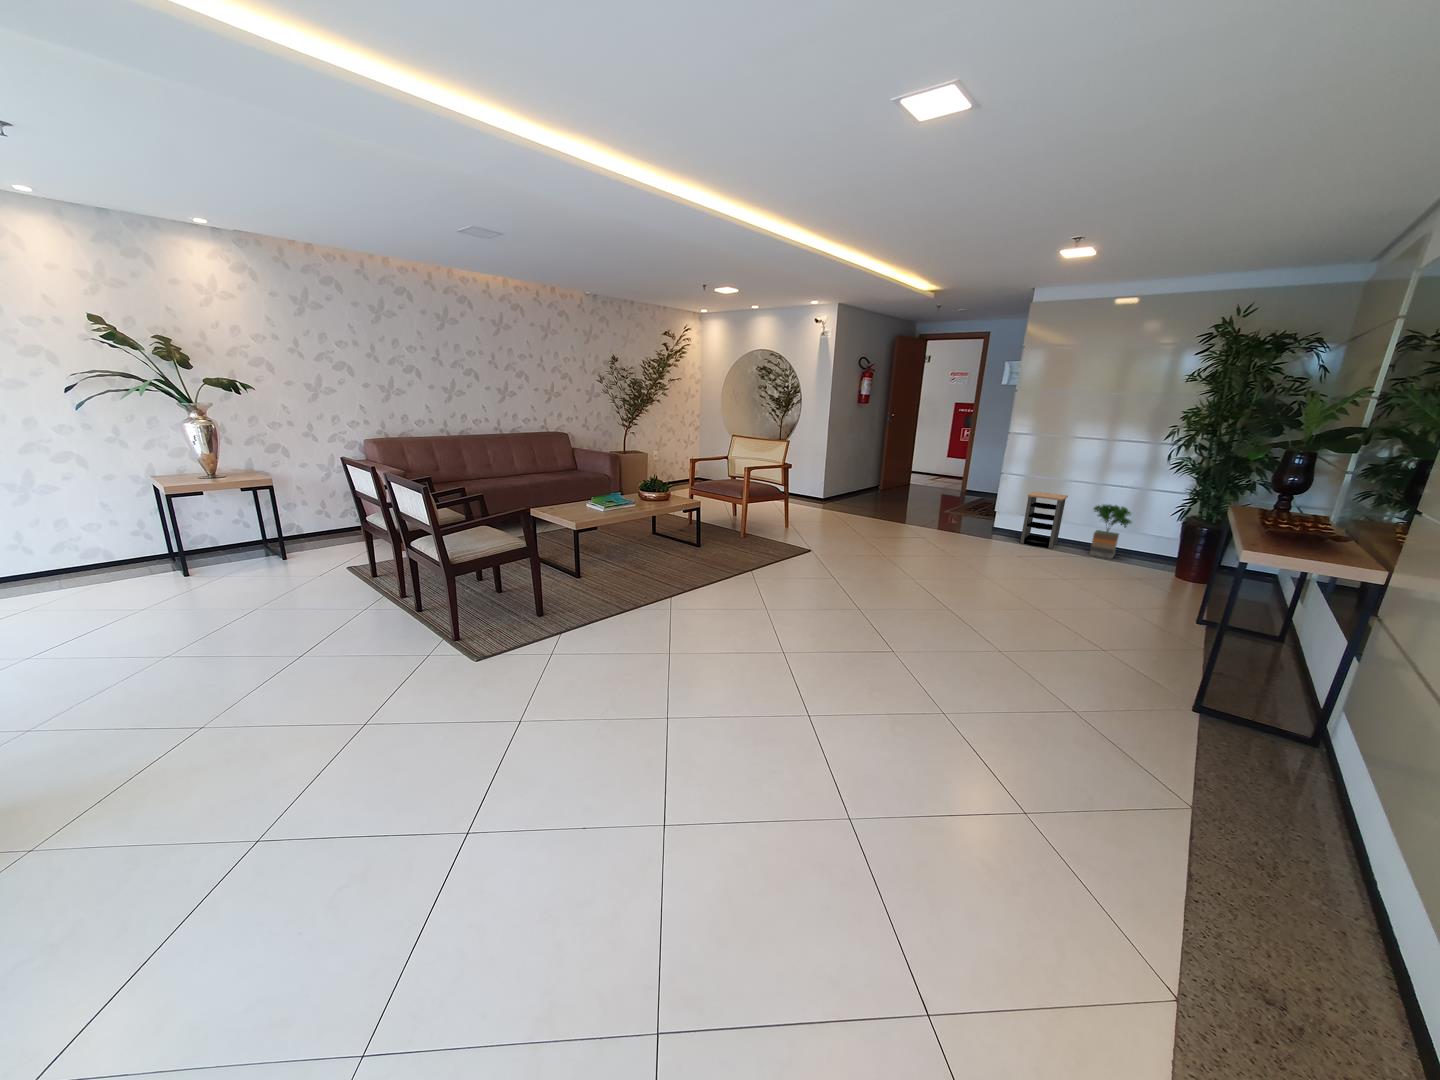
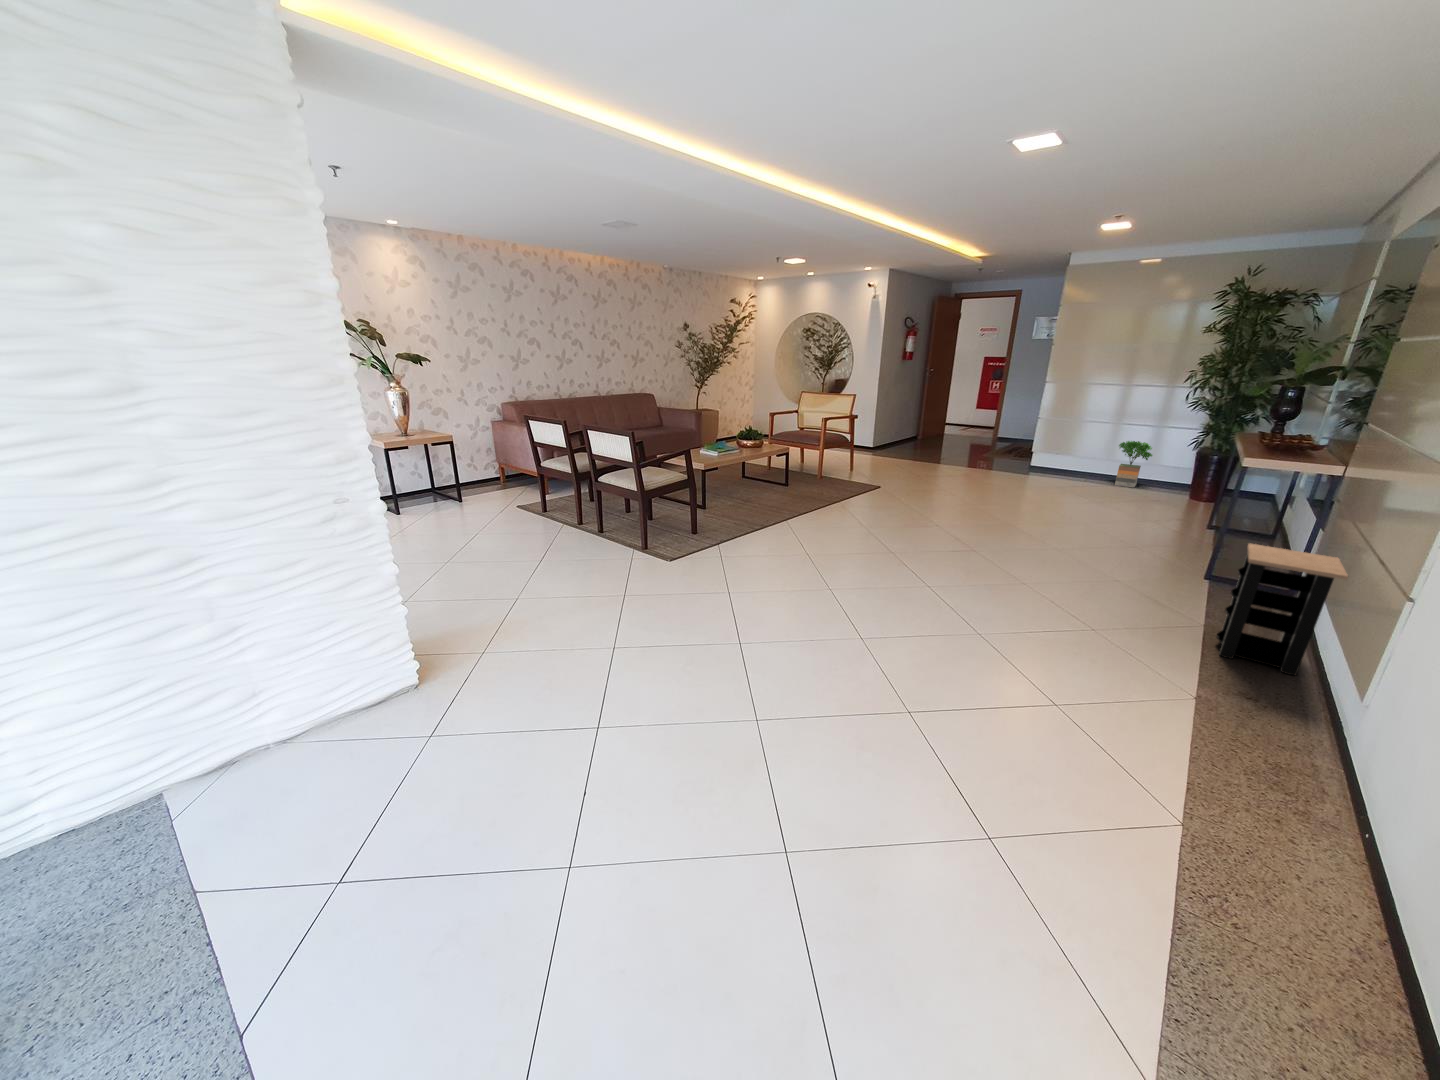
side table: present [1020,492,1068,549] -> present [1216,544,1348,676]

